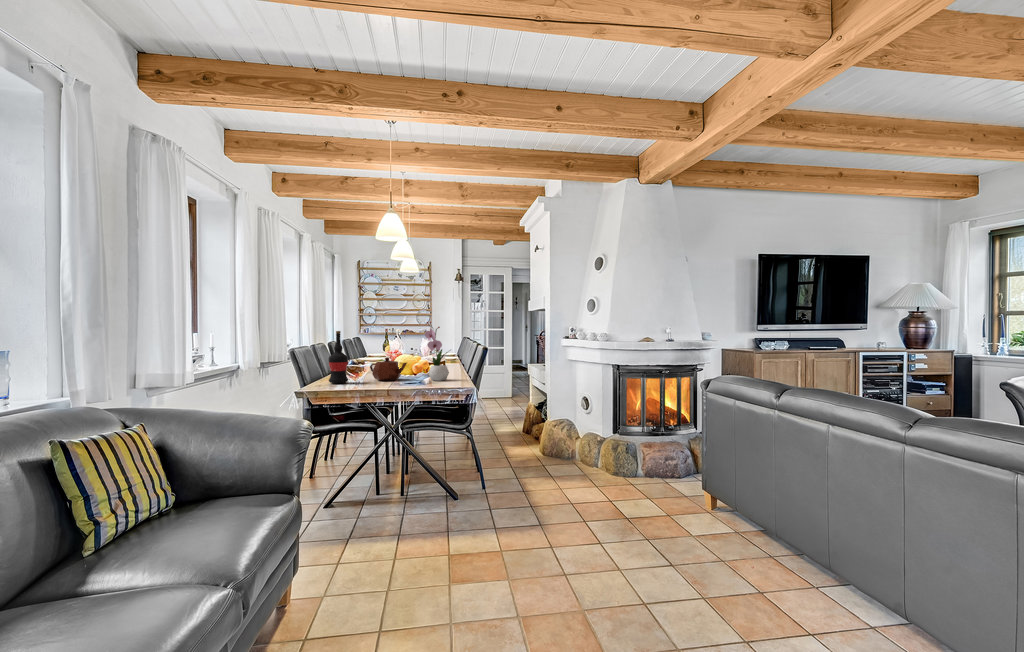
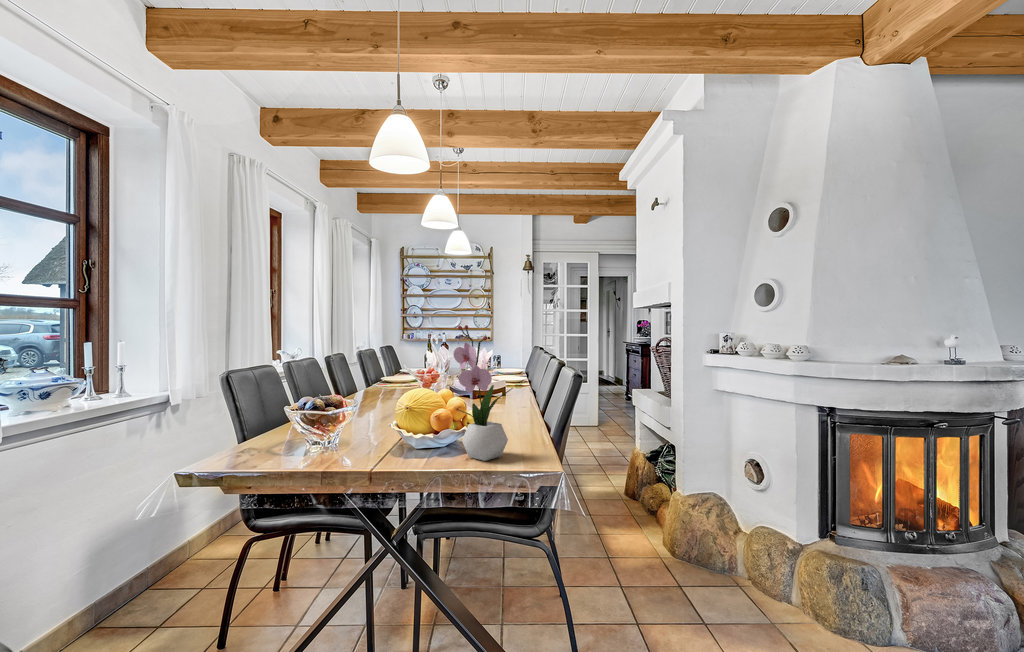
wine bottle: present [329,331,348,383] -> none [243,346,289,463]
teapot: present [370,357,407,381] -> none [345,401,417,454]

